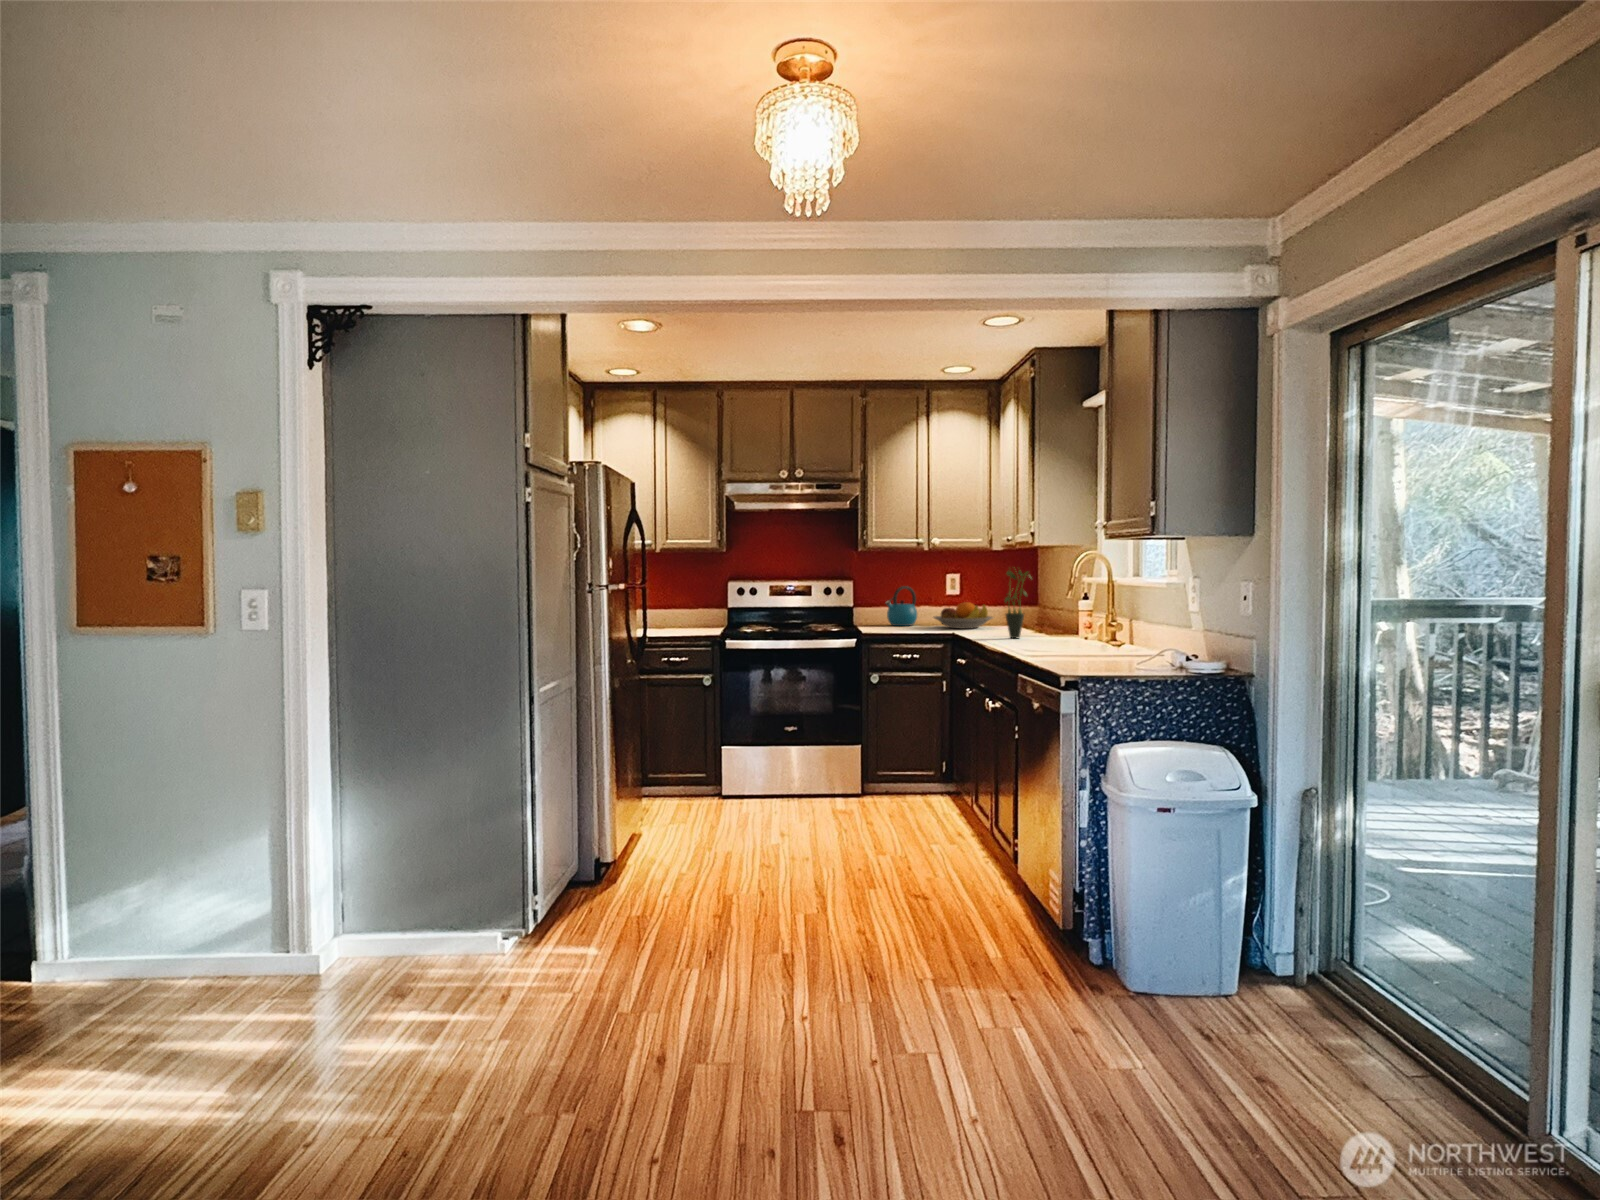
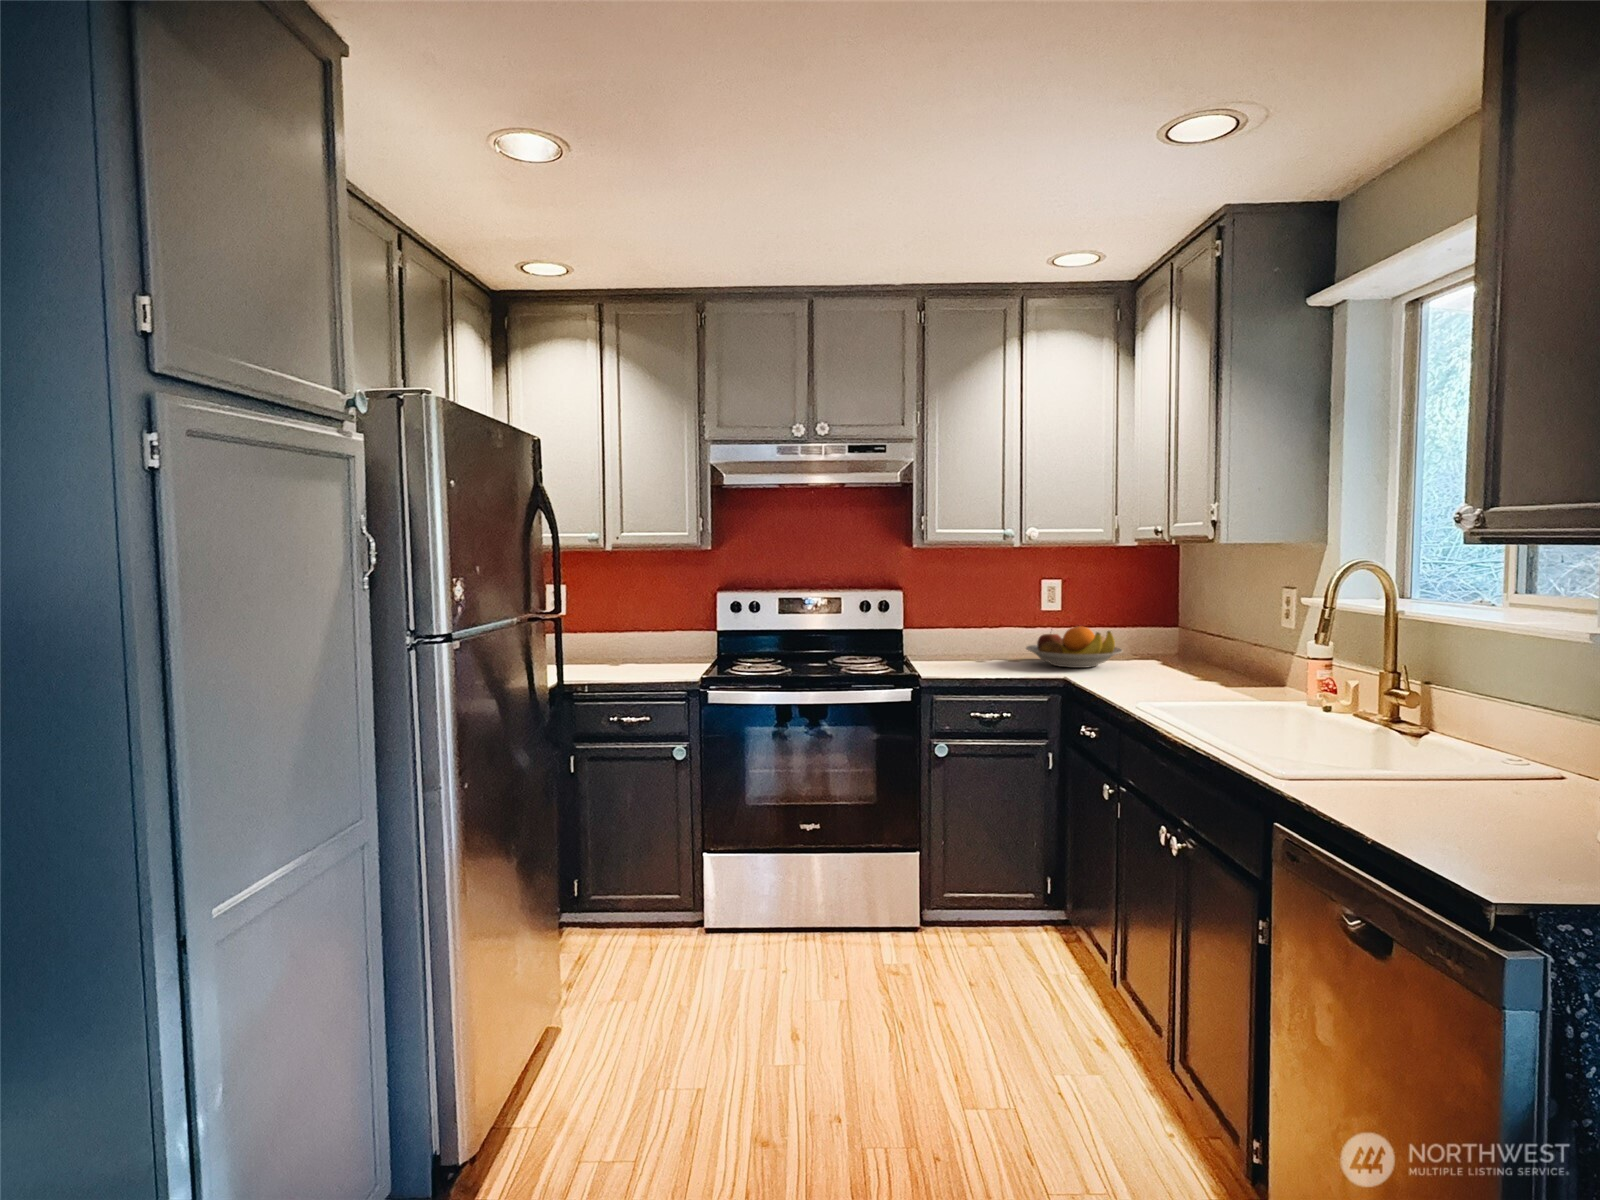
potted plant: present [1005,570,1031,639] -> none [1170,581,1225,703]
kettle: present [885,586,917,626] -> none [951,598,998,658]

